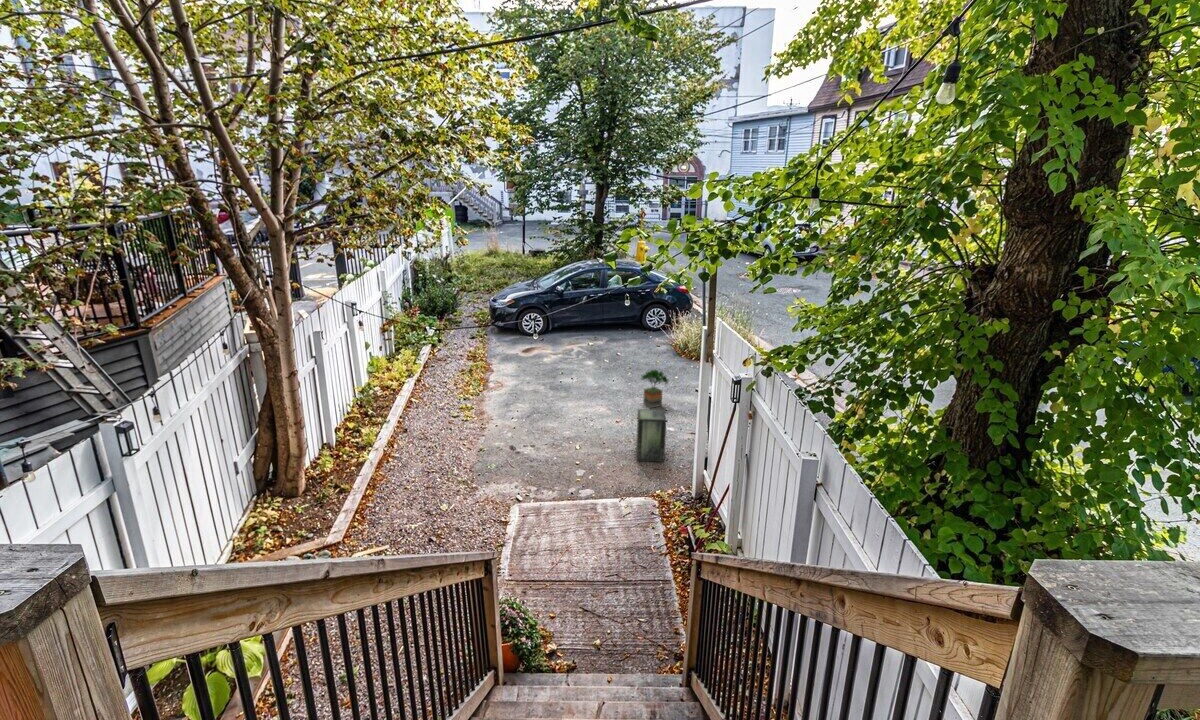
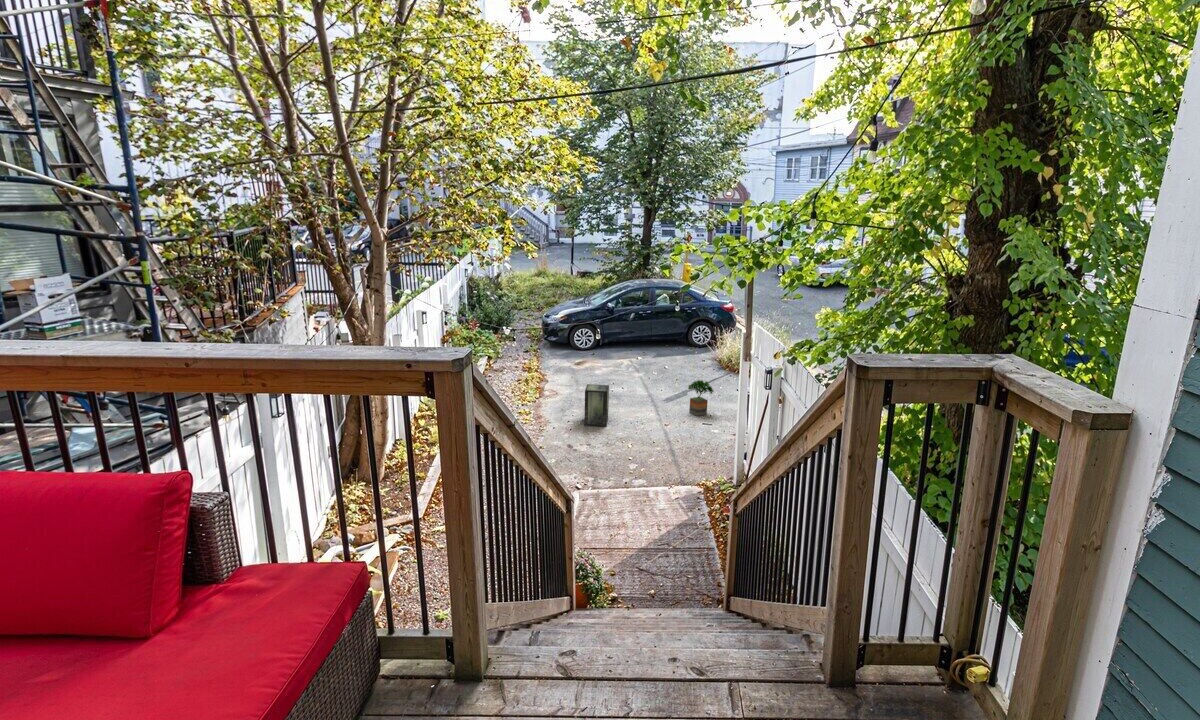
storage box: present [636,409,666,462] -> present [584,384,609,427]

